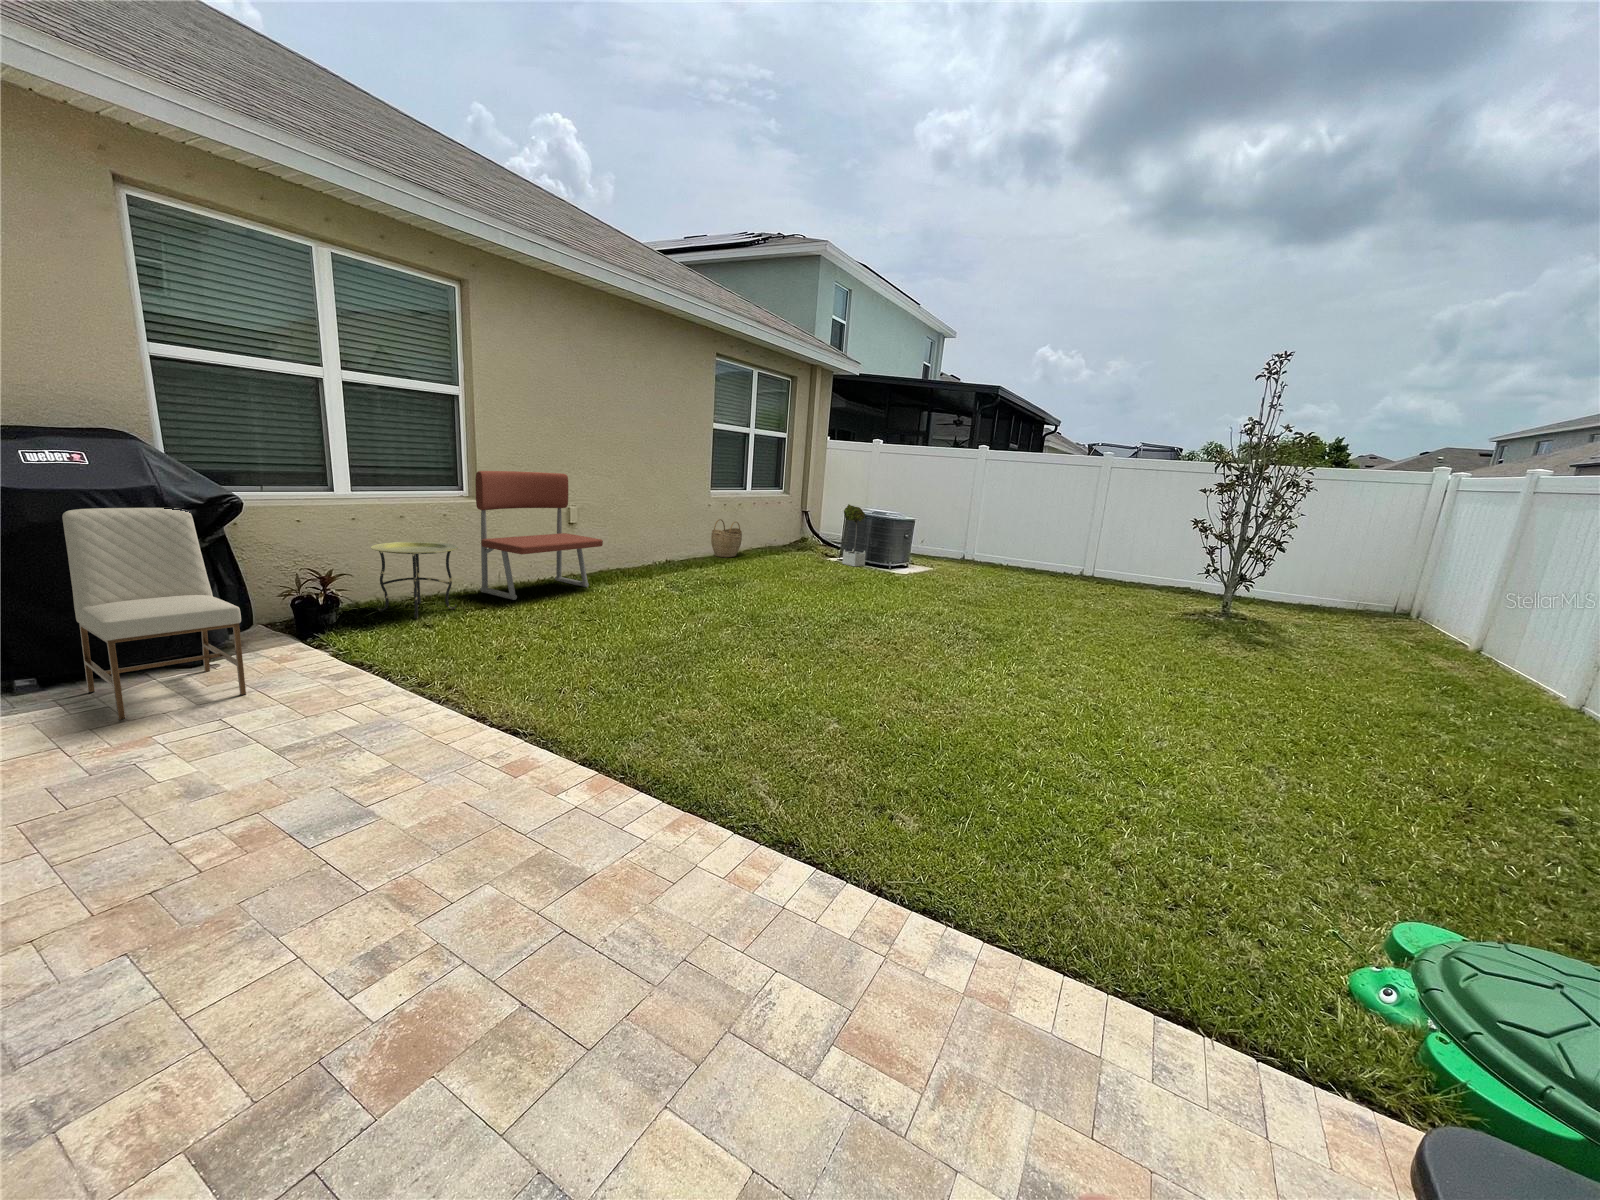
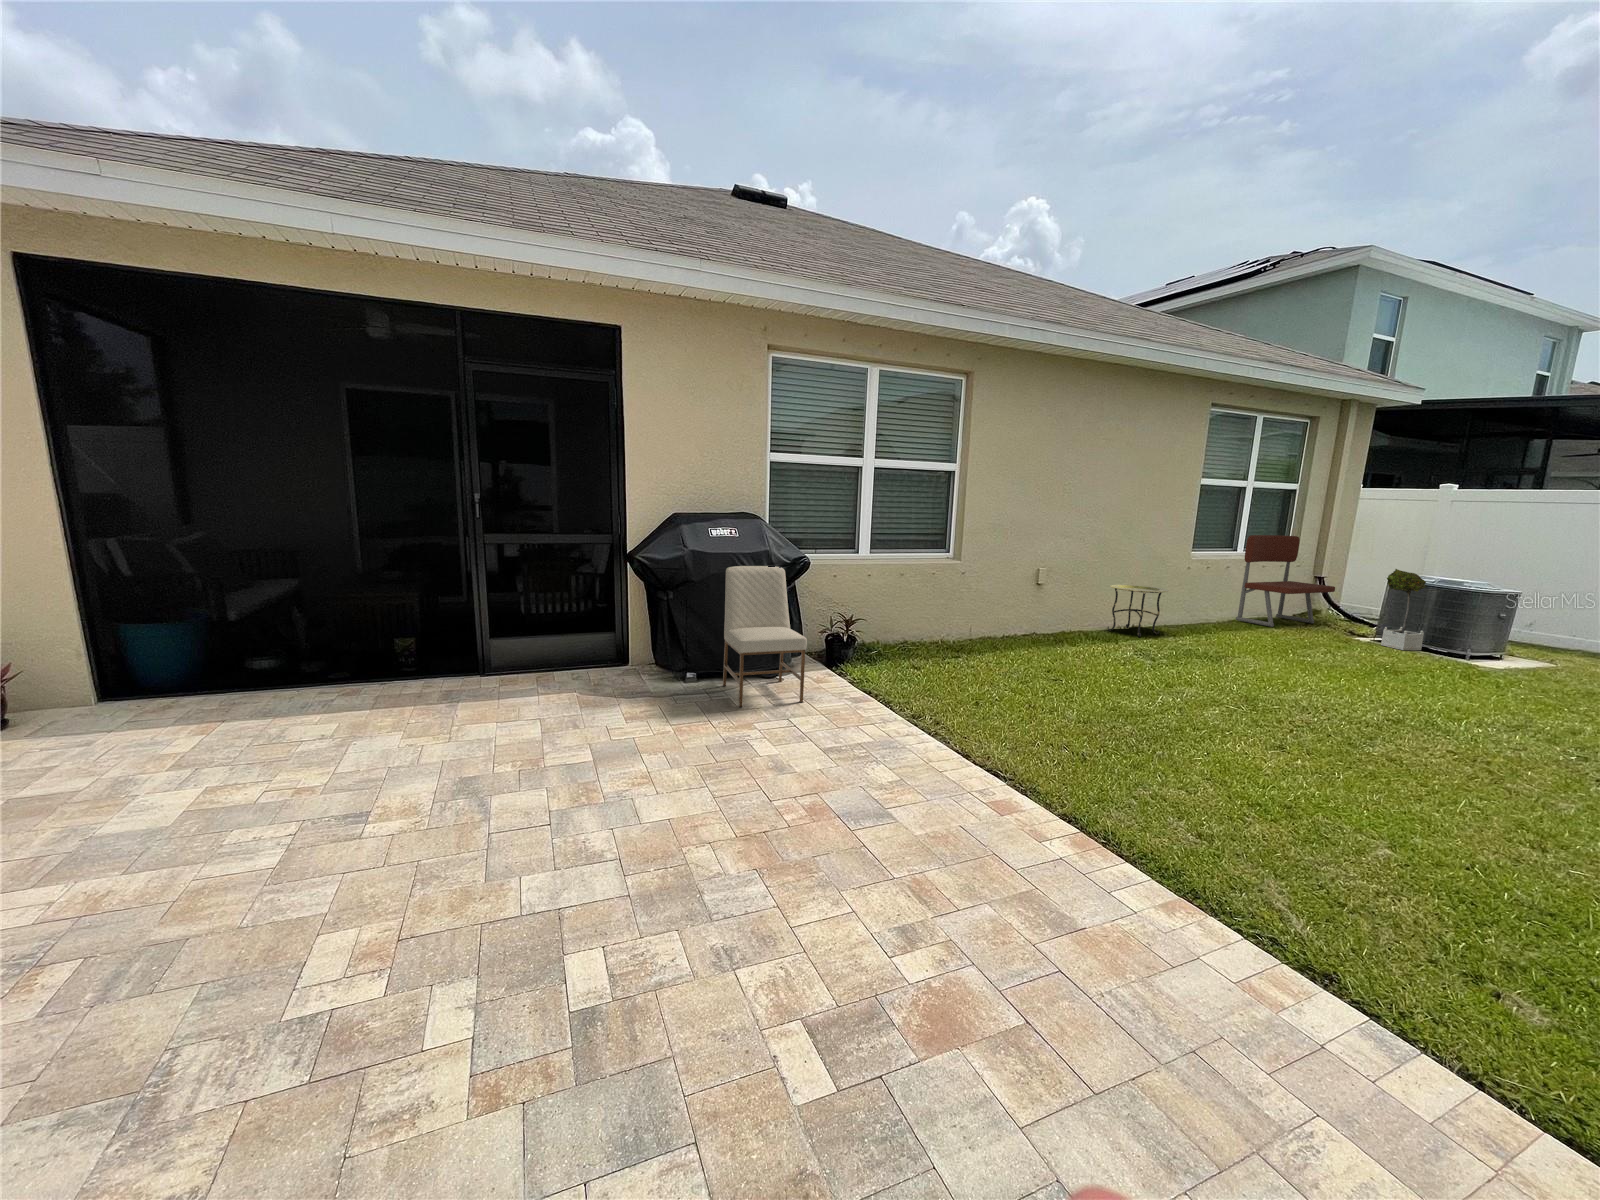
bench: present [476,471,603,600] -> present [1236,535,1335,627]
woven basket: present [711,519,742,558] -> none [1186,583,1227,626]
side table: present [371,542,458,618] -> present [1108,585,1168,637]

